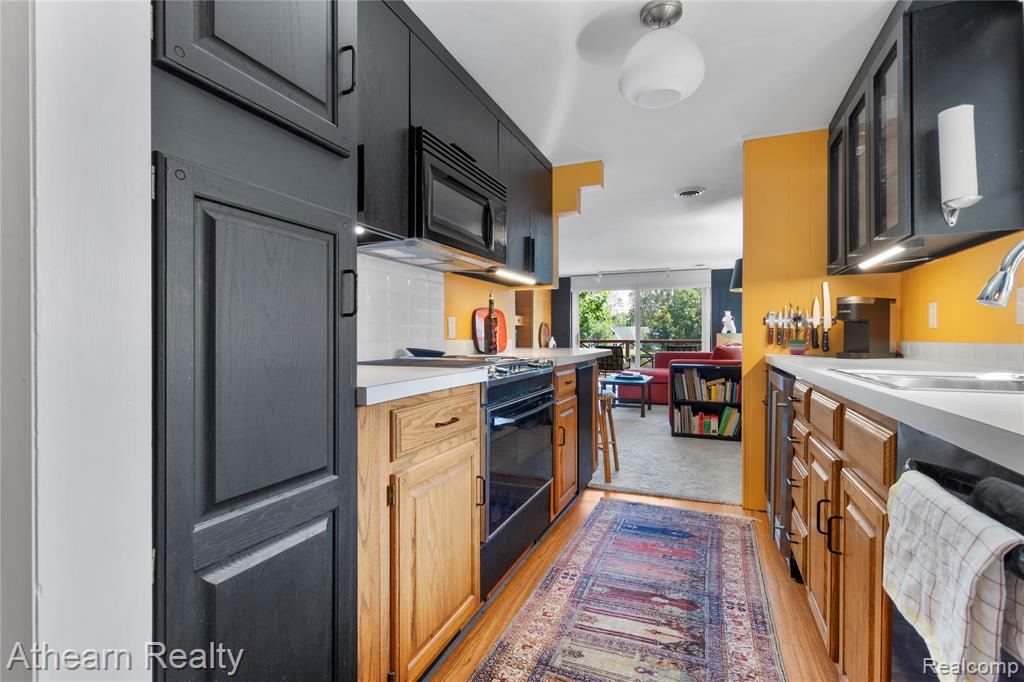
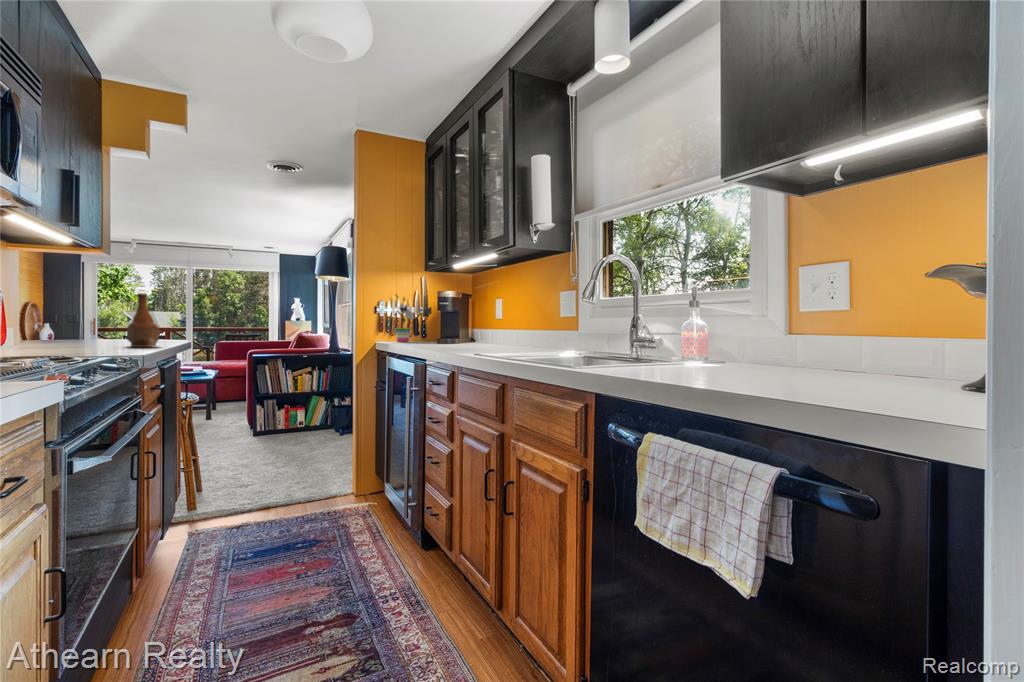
bottle: none [567,315,592,354] -> present [127,293,159,347]

